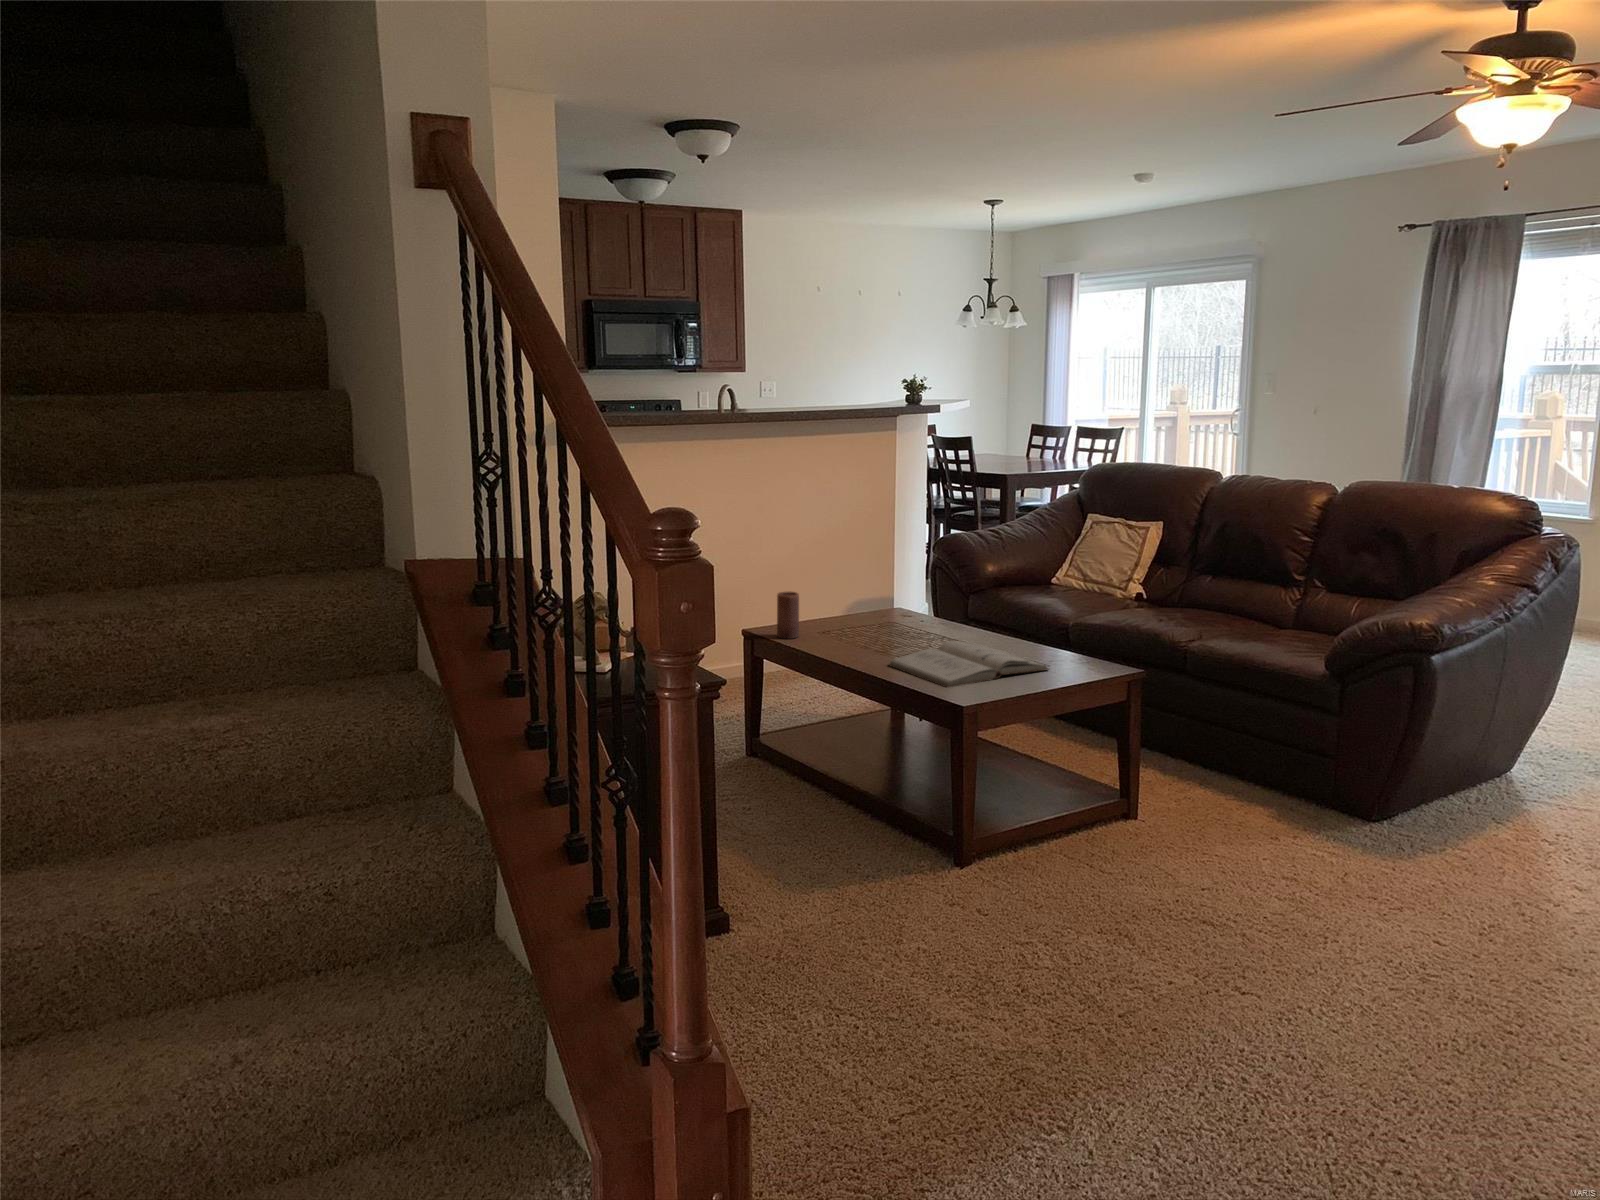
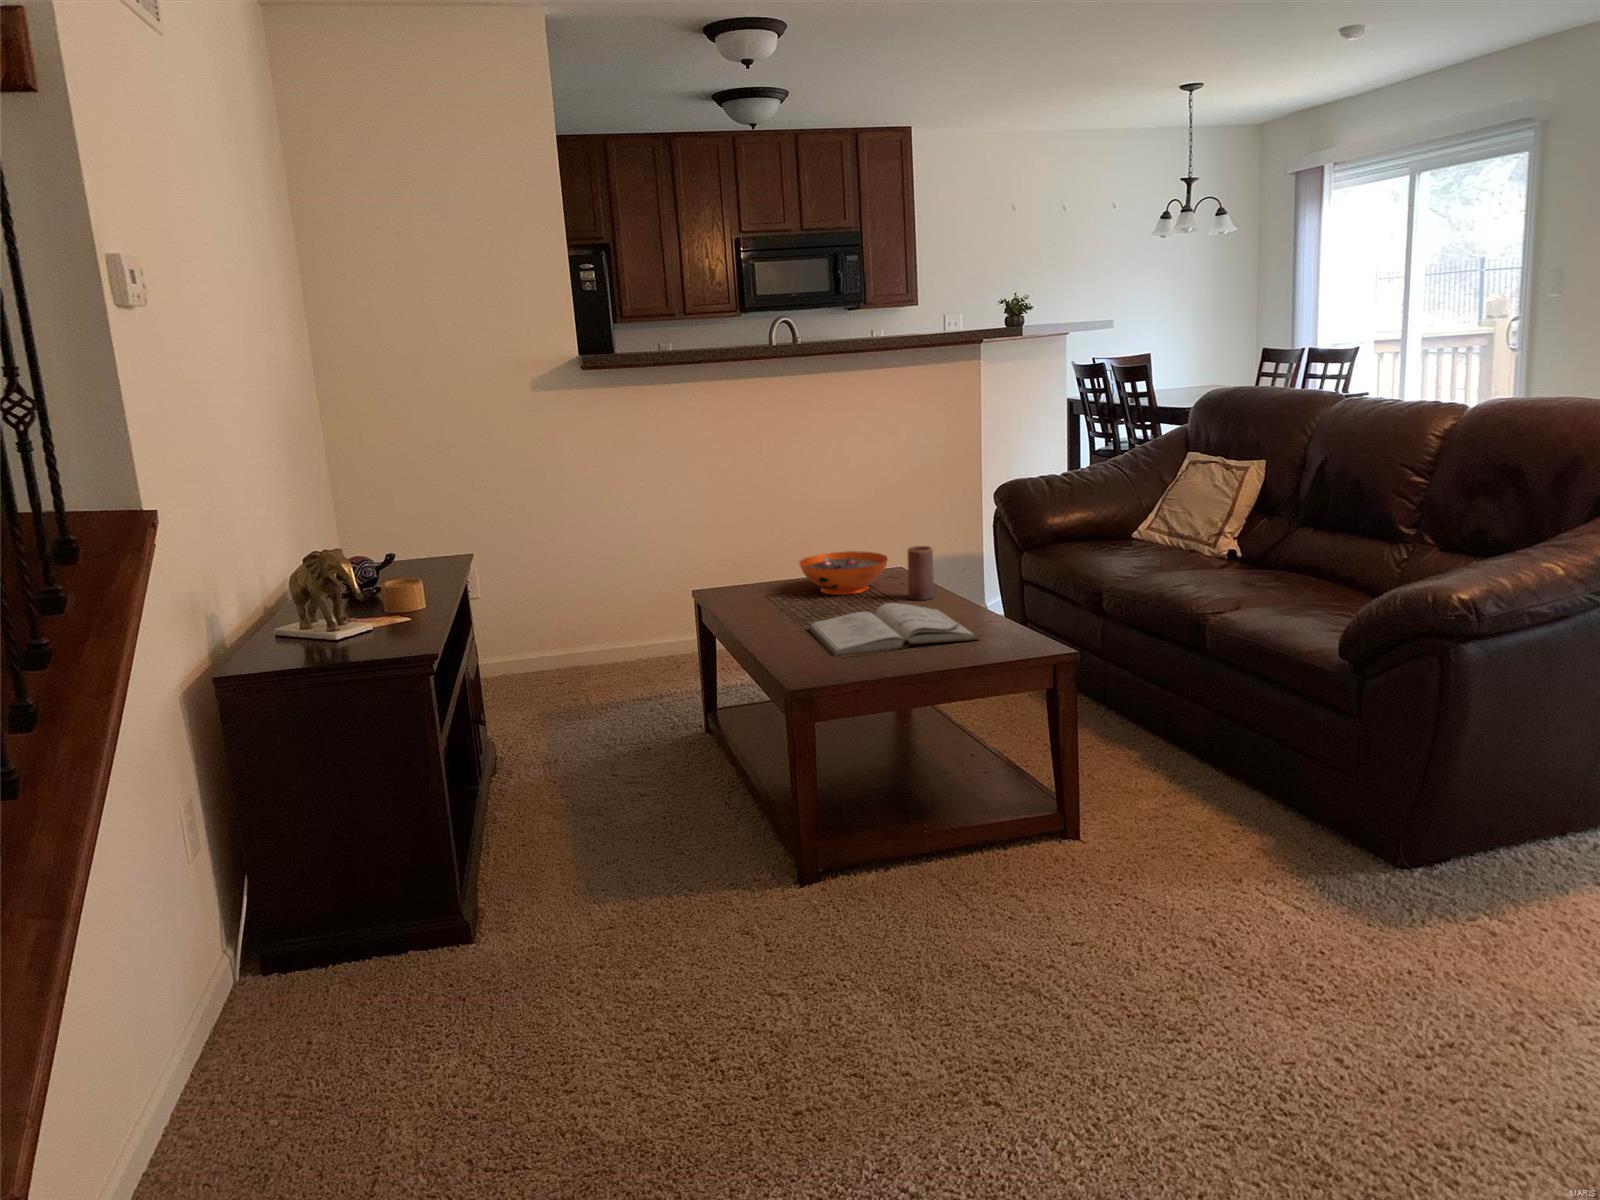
candle: present [777,592,799,639] -> present [908,546,934,600]
decorative bowl: none [827,597,906,635] -> present [799,551,888,595]

